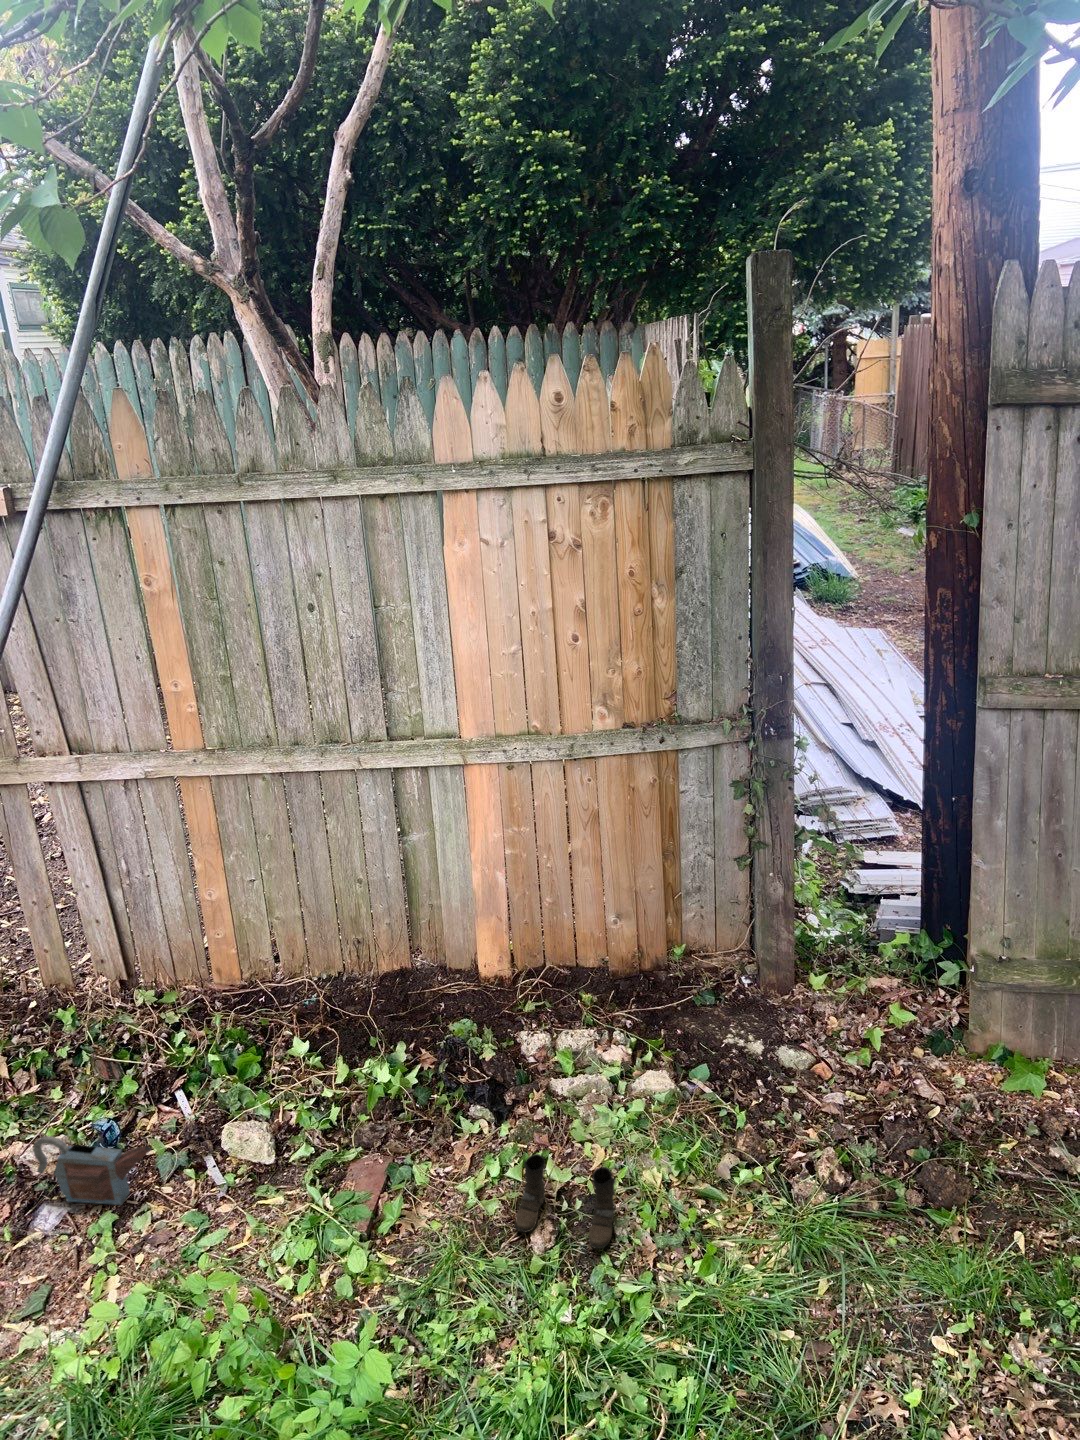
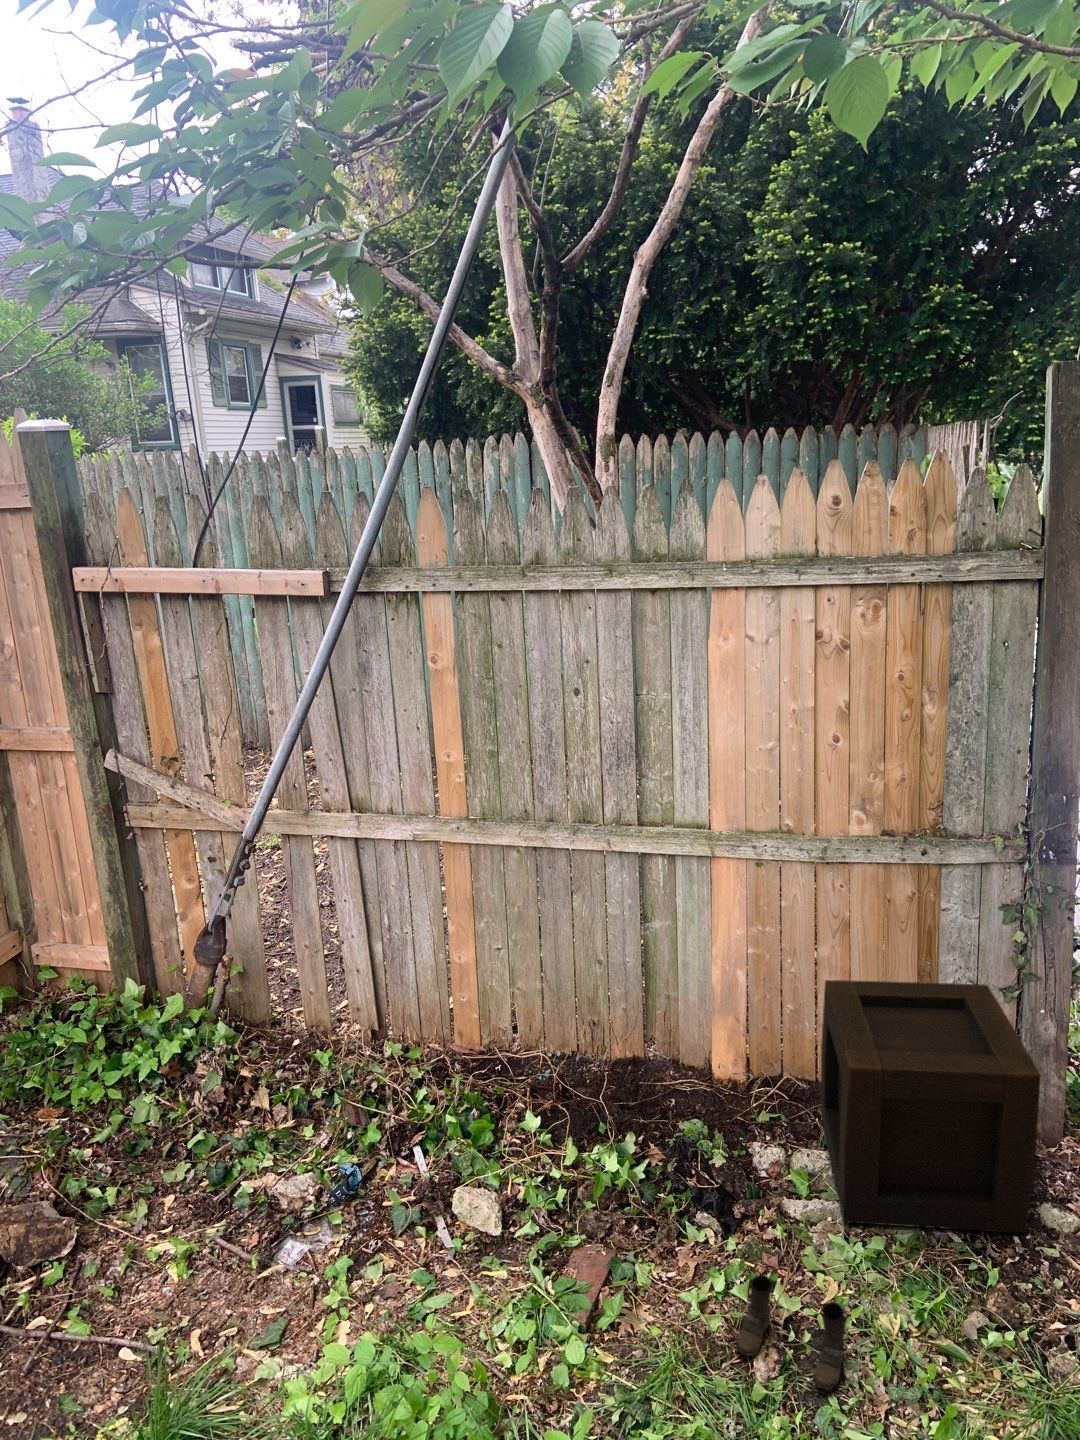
wooden crate: none [579,859,772,1092] -> present [821,980,1040,1233]
watering can: present [33,1136,152,1205] -> none [288,1172,392,1251]

